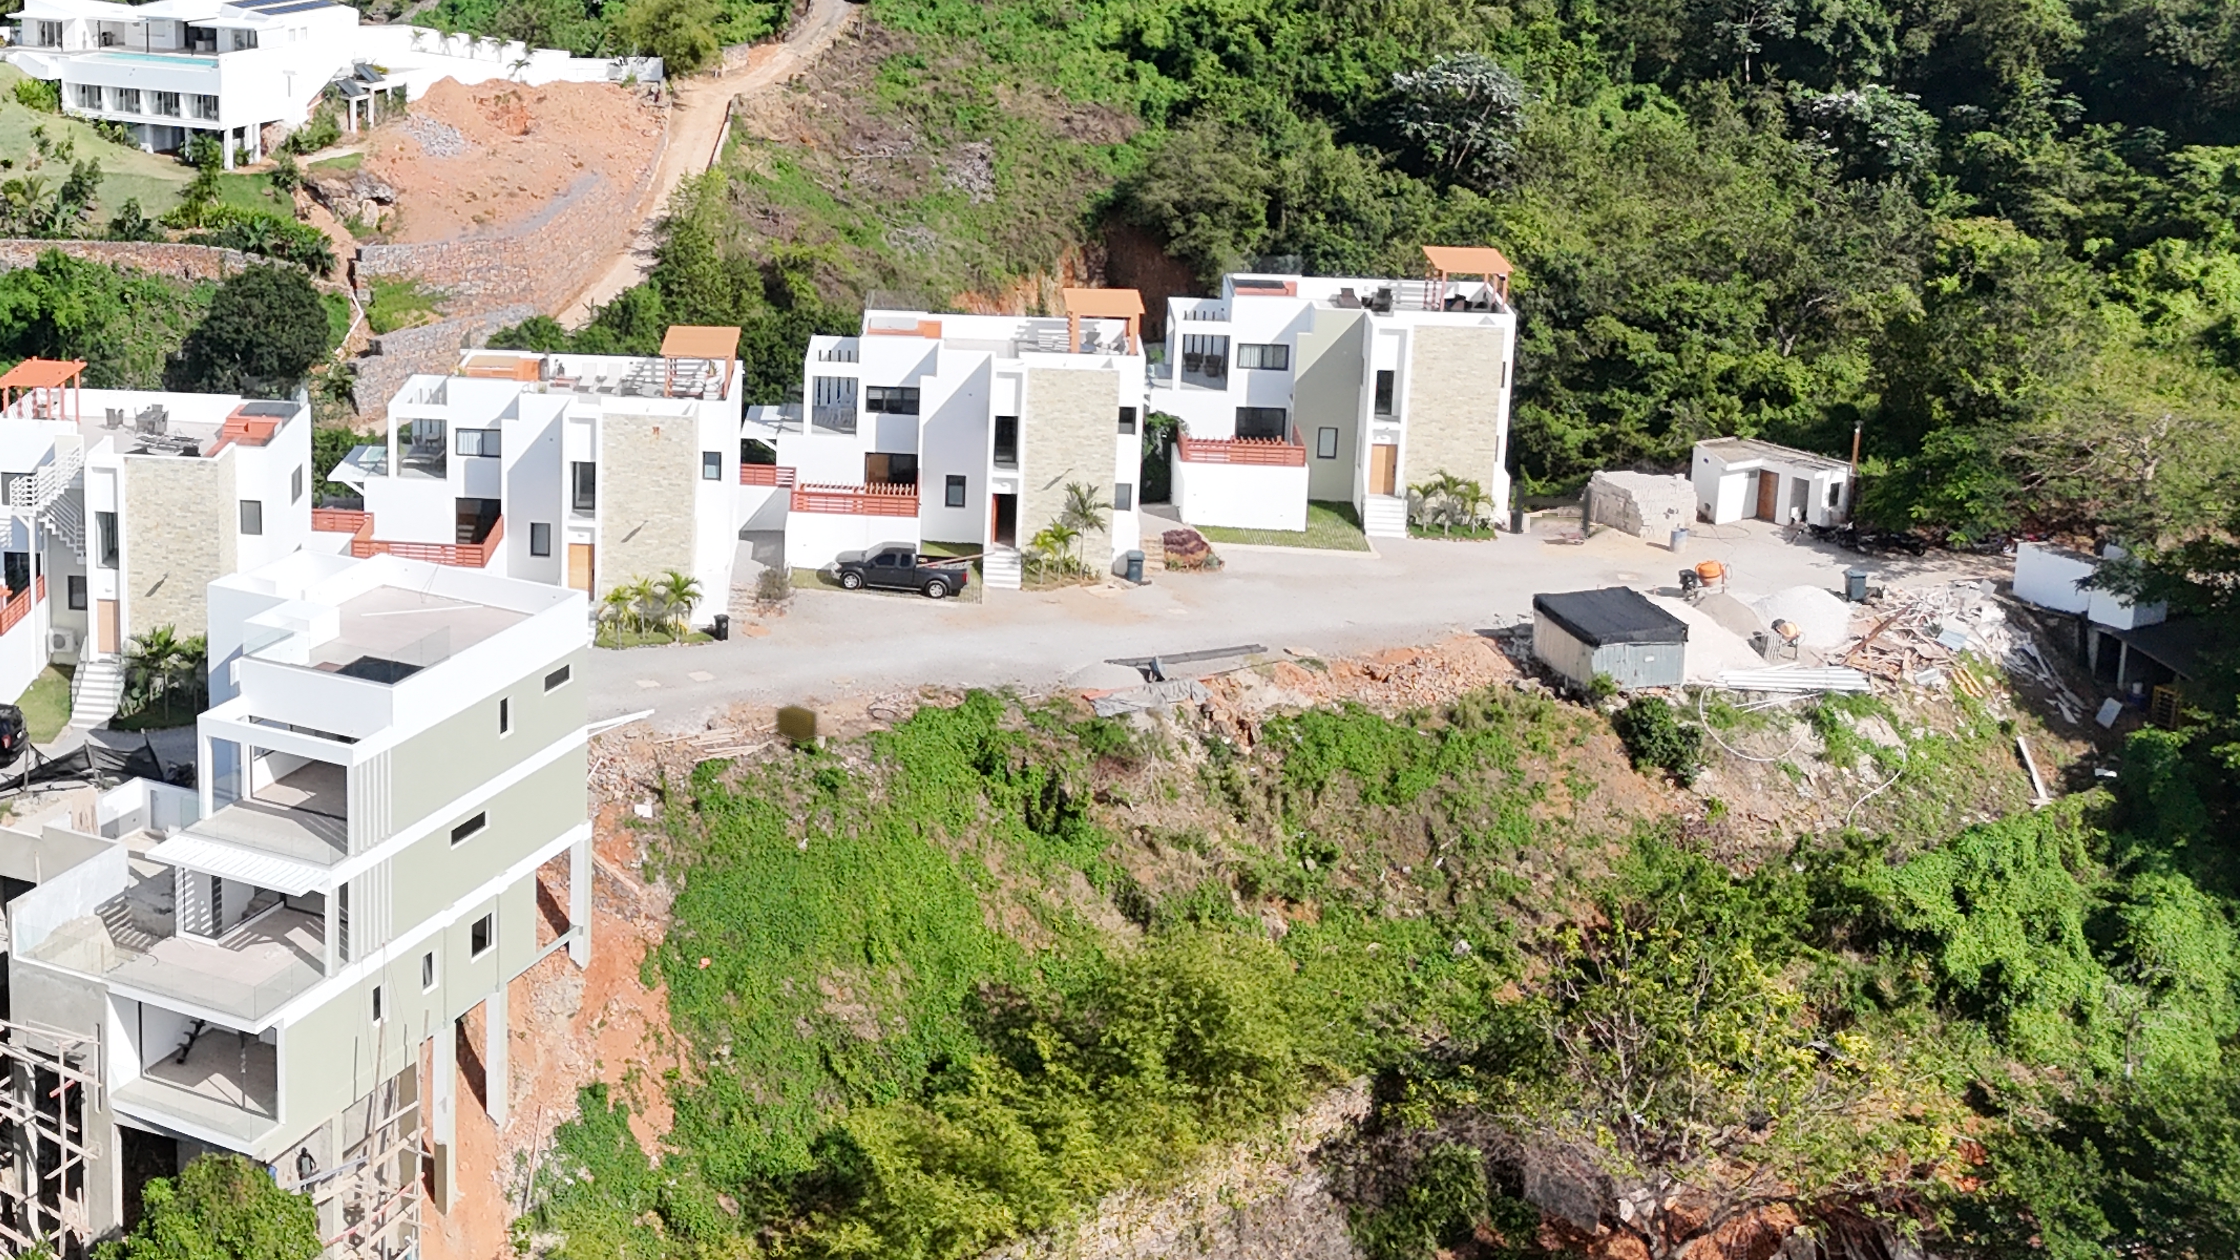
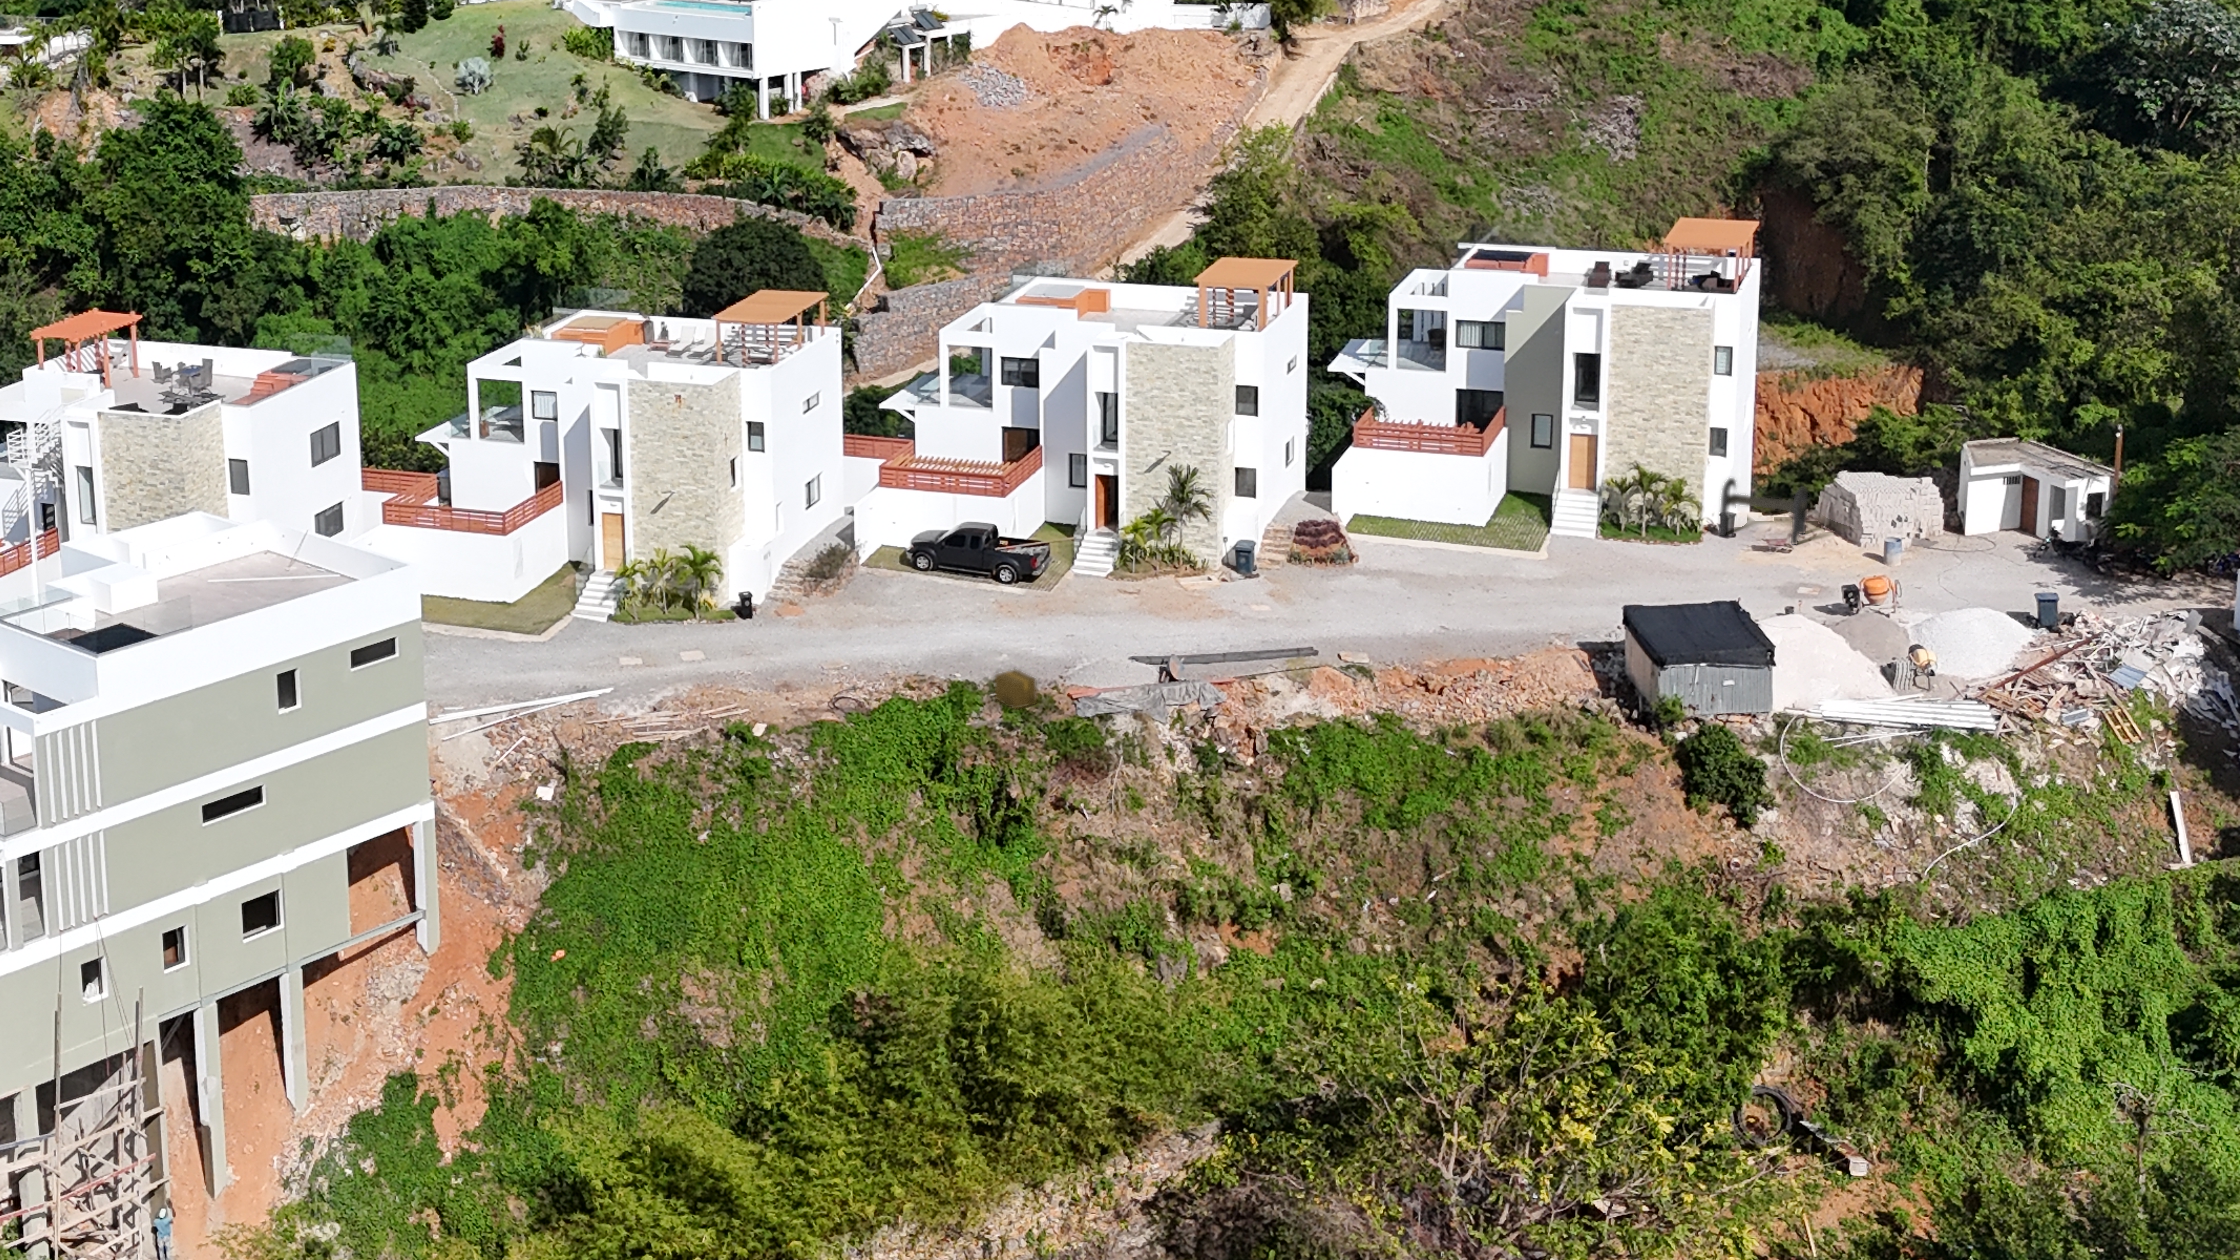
cardboard box: present [776,705,817,742] -> present [995,669,1037,709]

